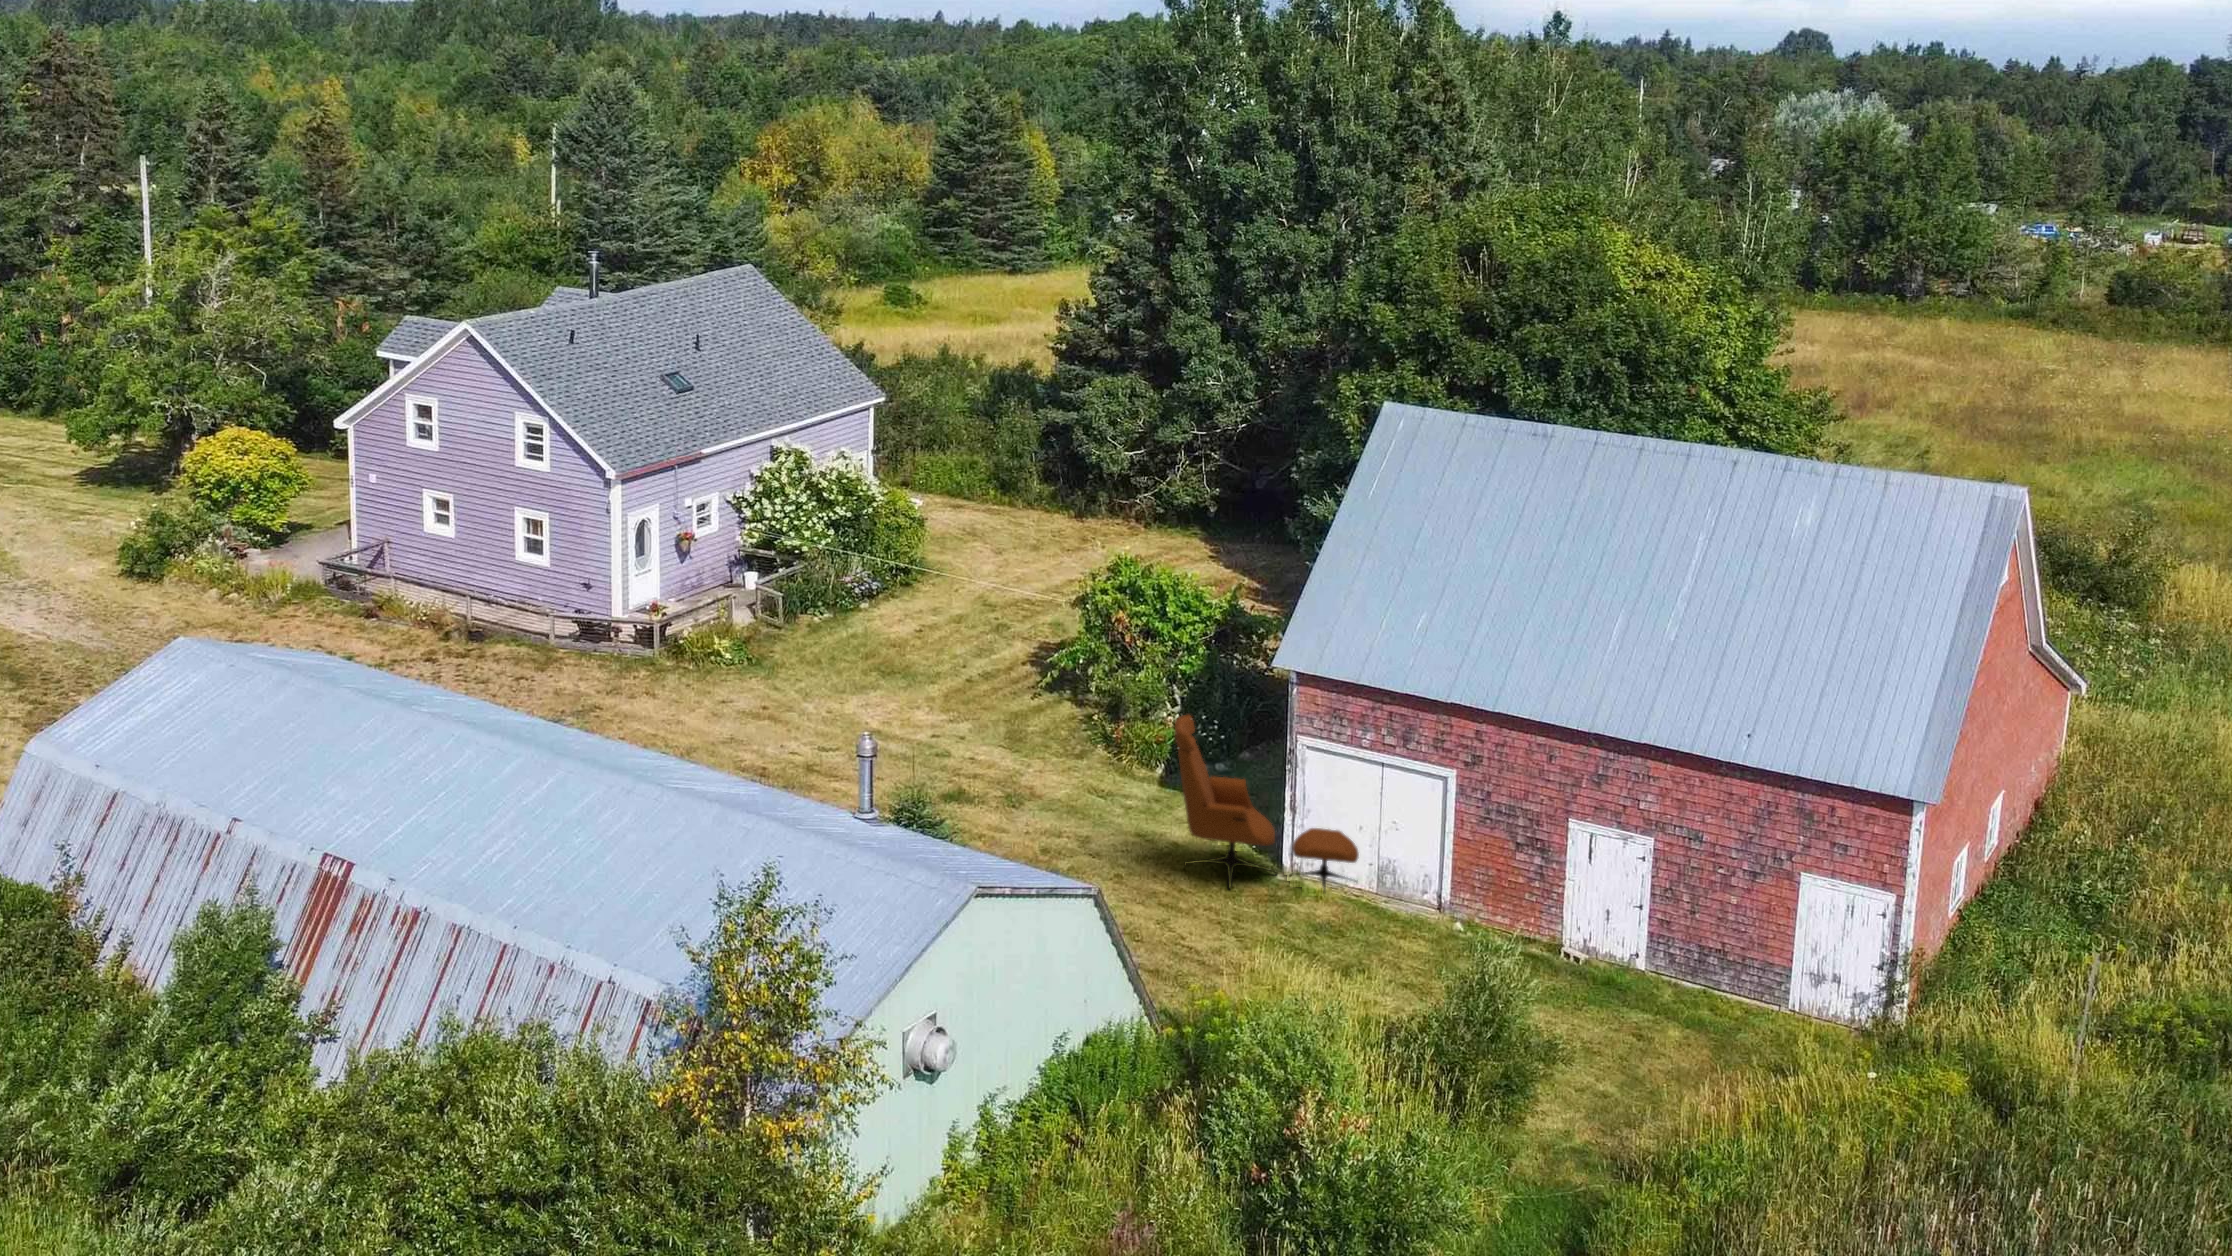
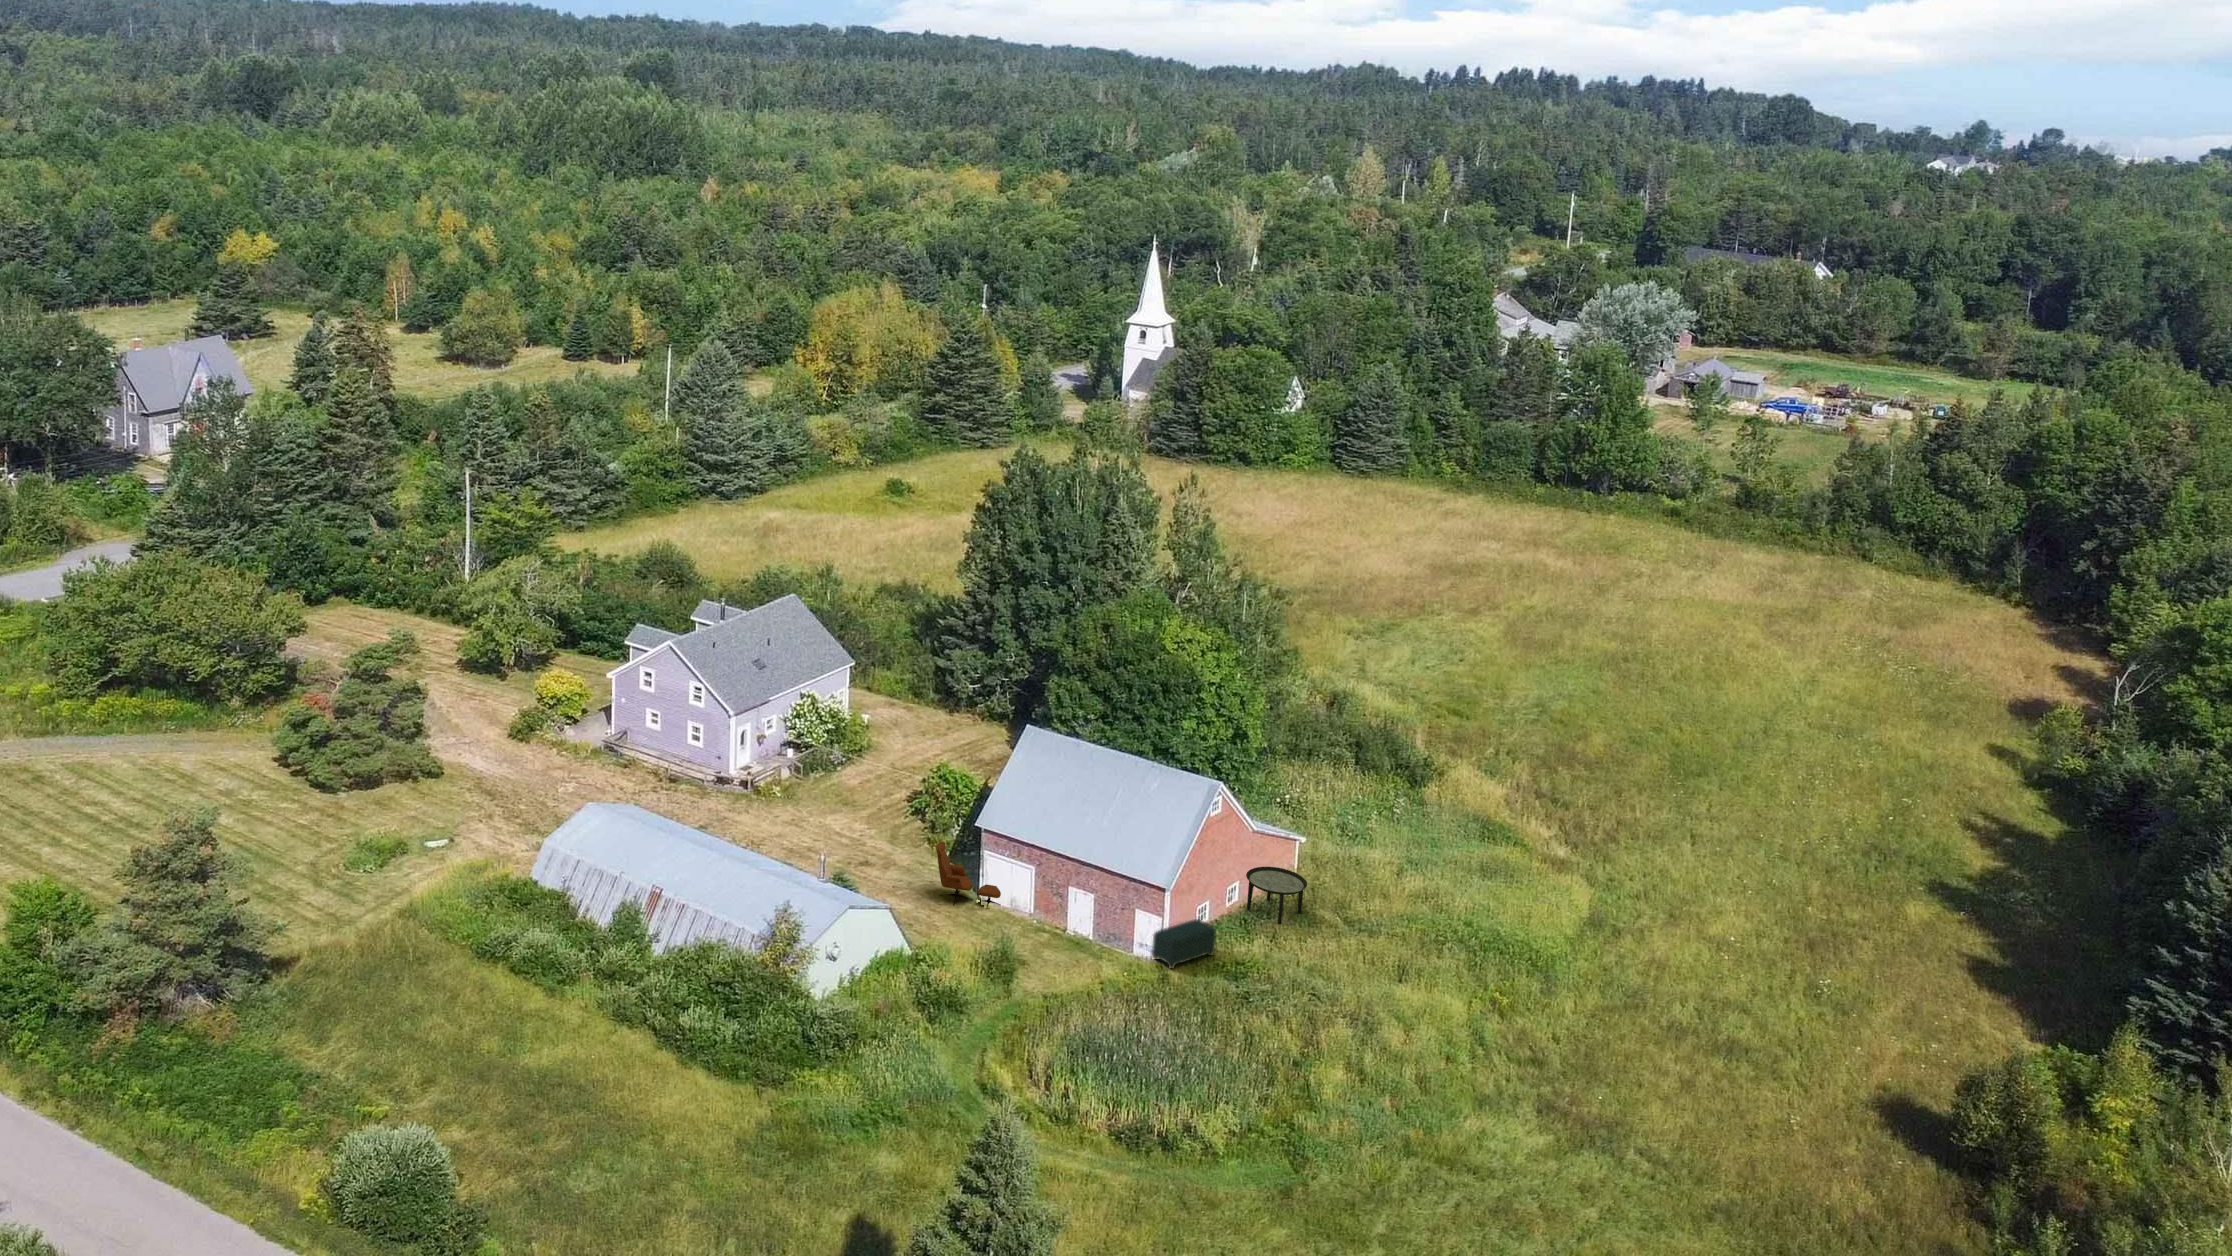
round table: none [2010,754,2201,903] -> present [1246,867,1307,924]
bench: none [1873,893,2053,1049] -> present [1152,919,1216,969]

